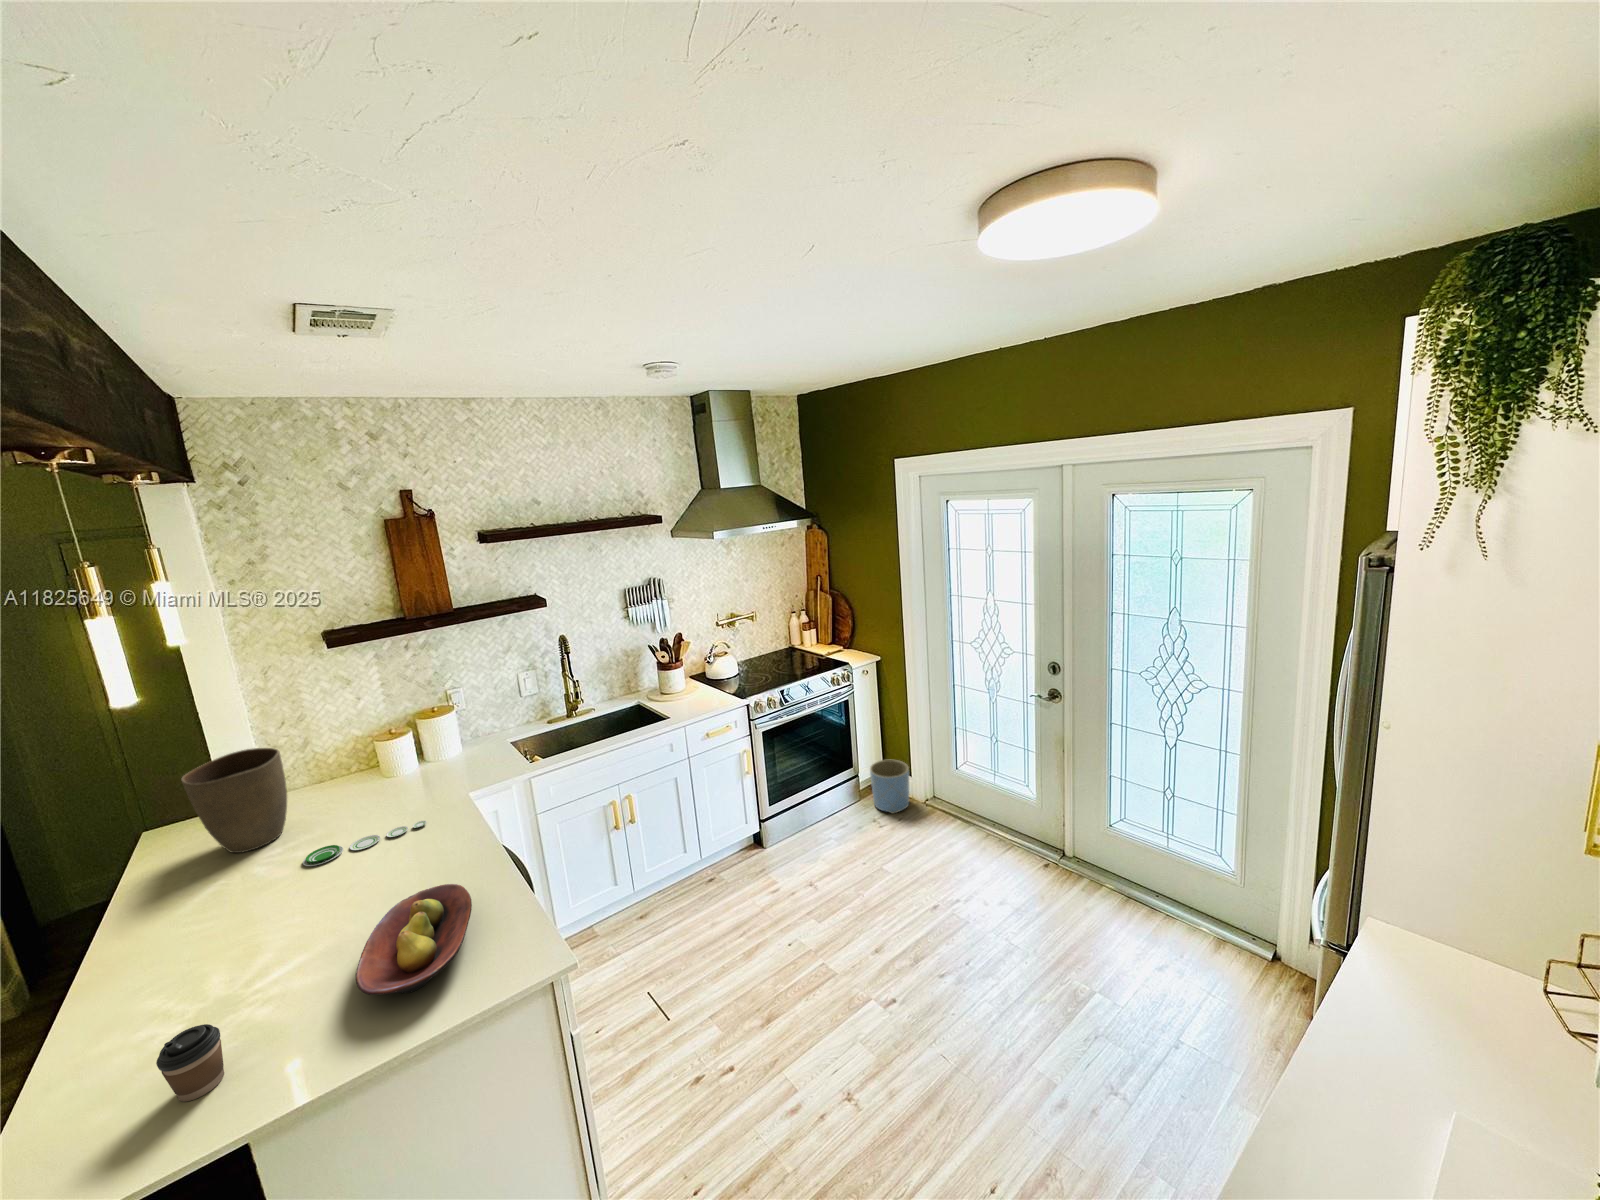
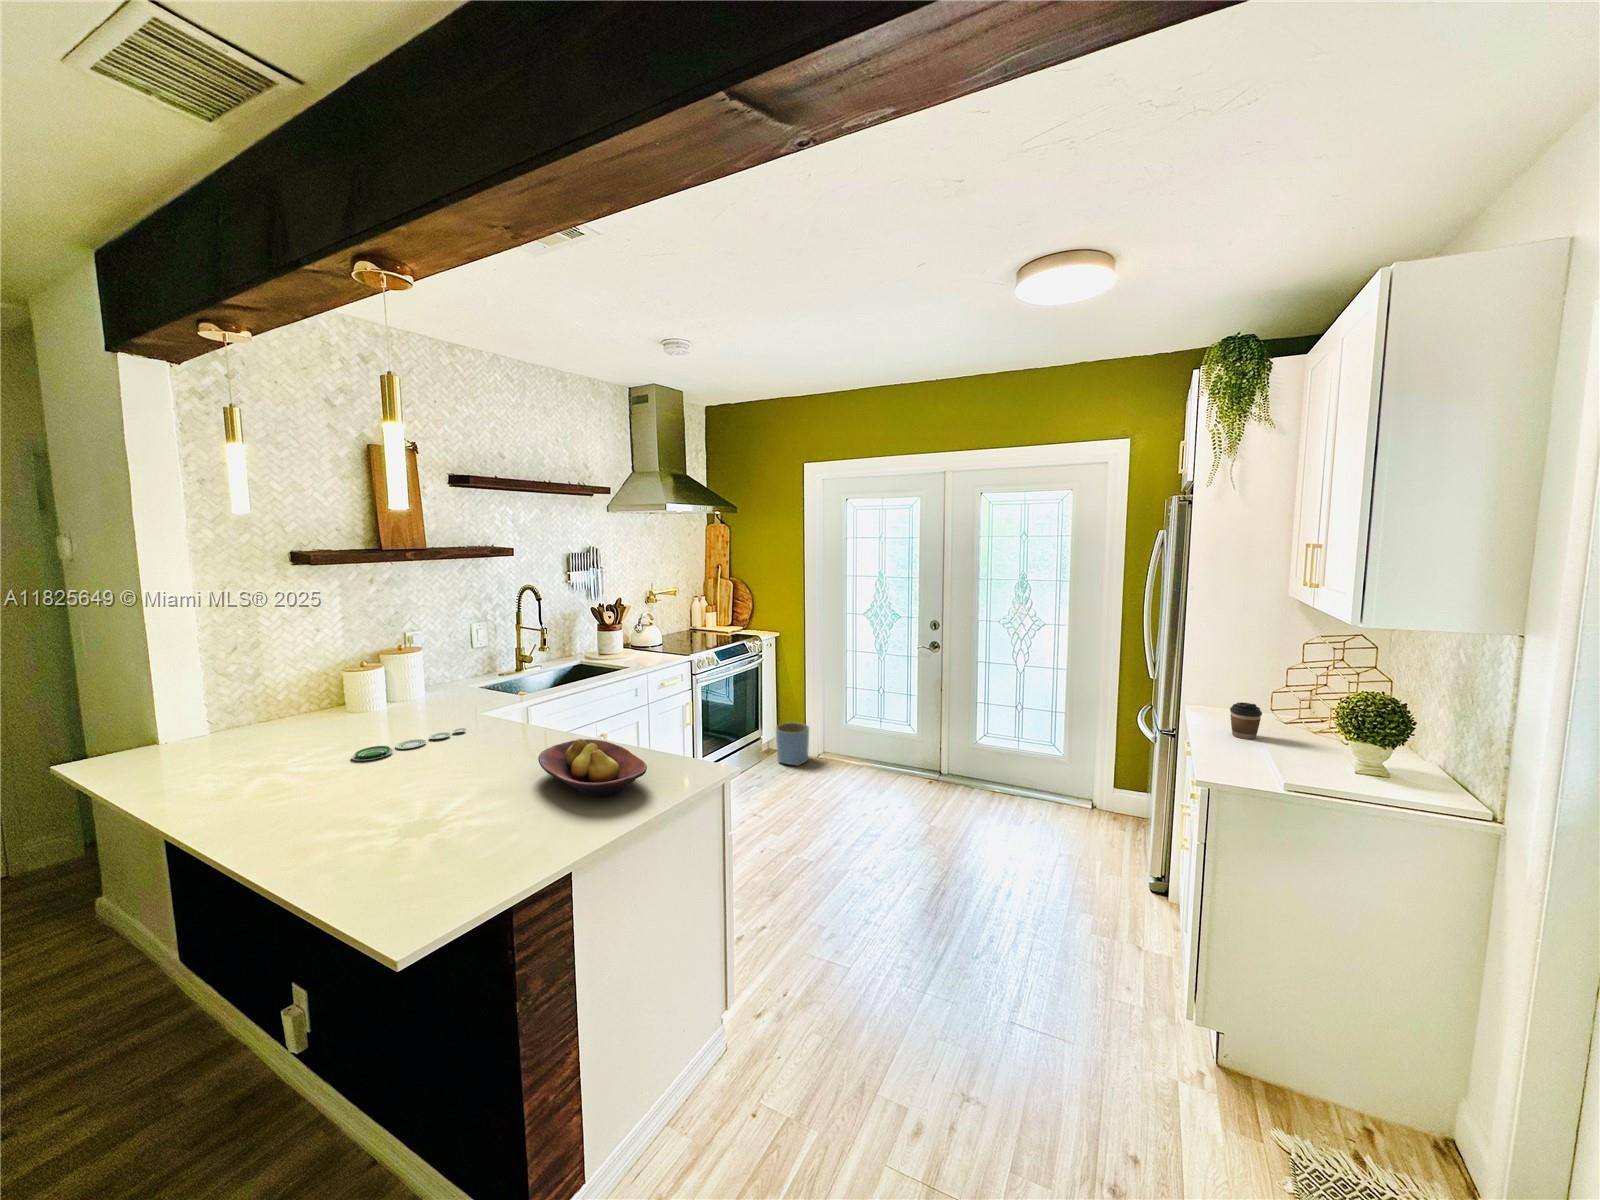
vase: present [181,748,287,853] -> none [186,655,296,765]
coffee cup: present [156,1024,224,1102] -> present [1230,702,1262,739]

